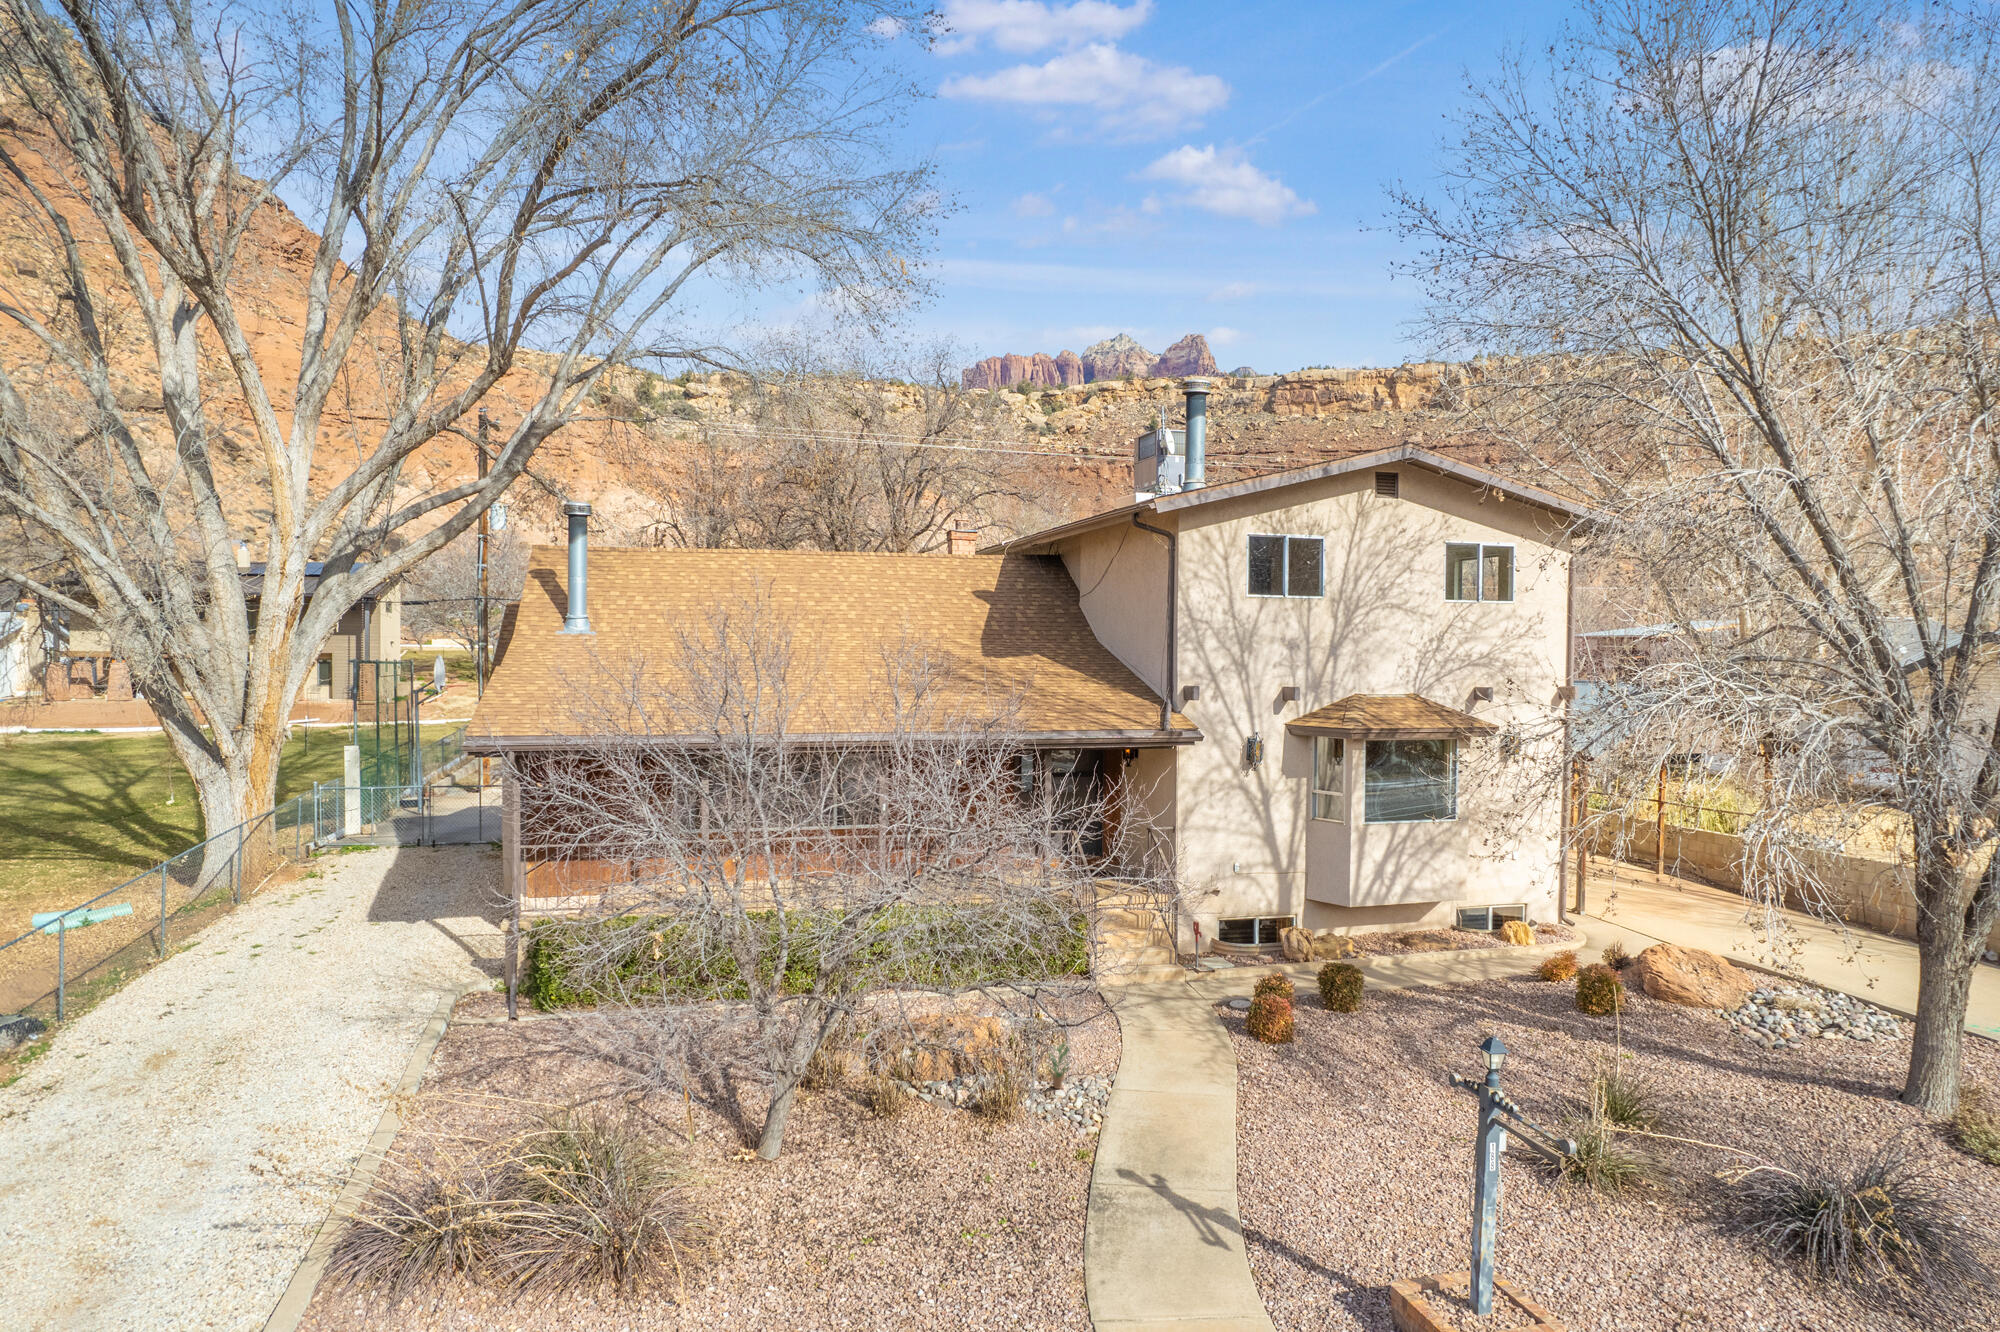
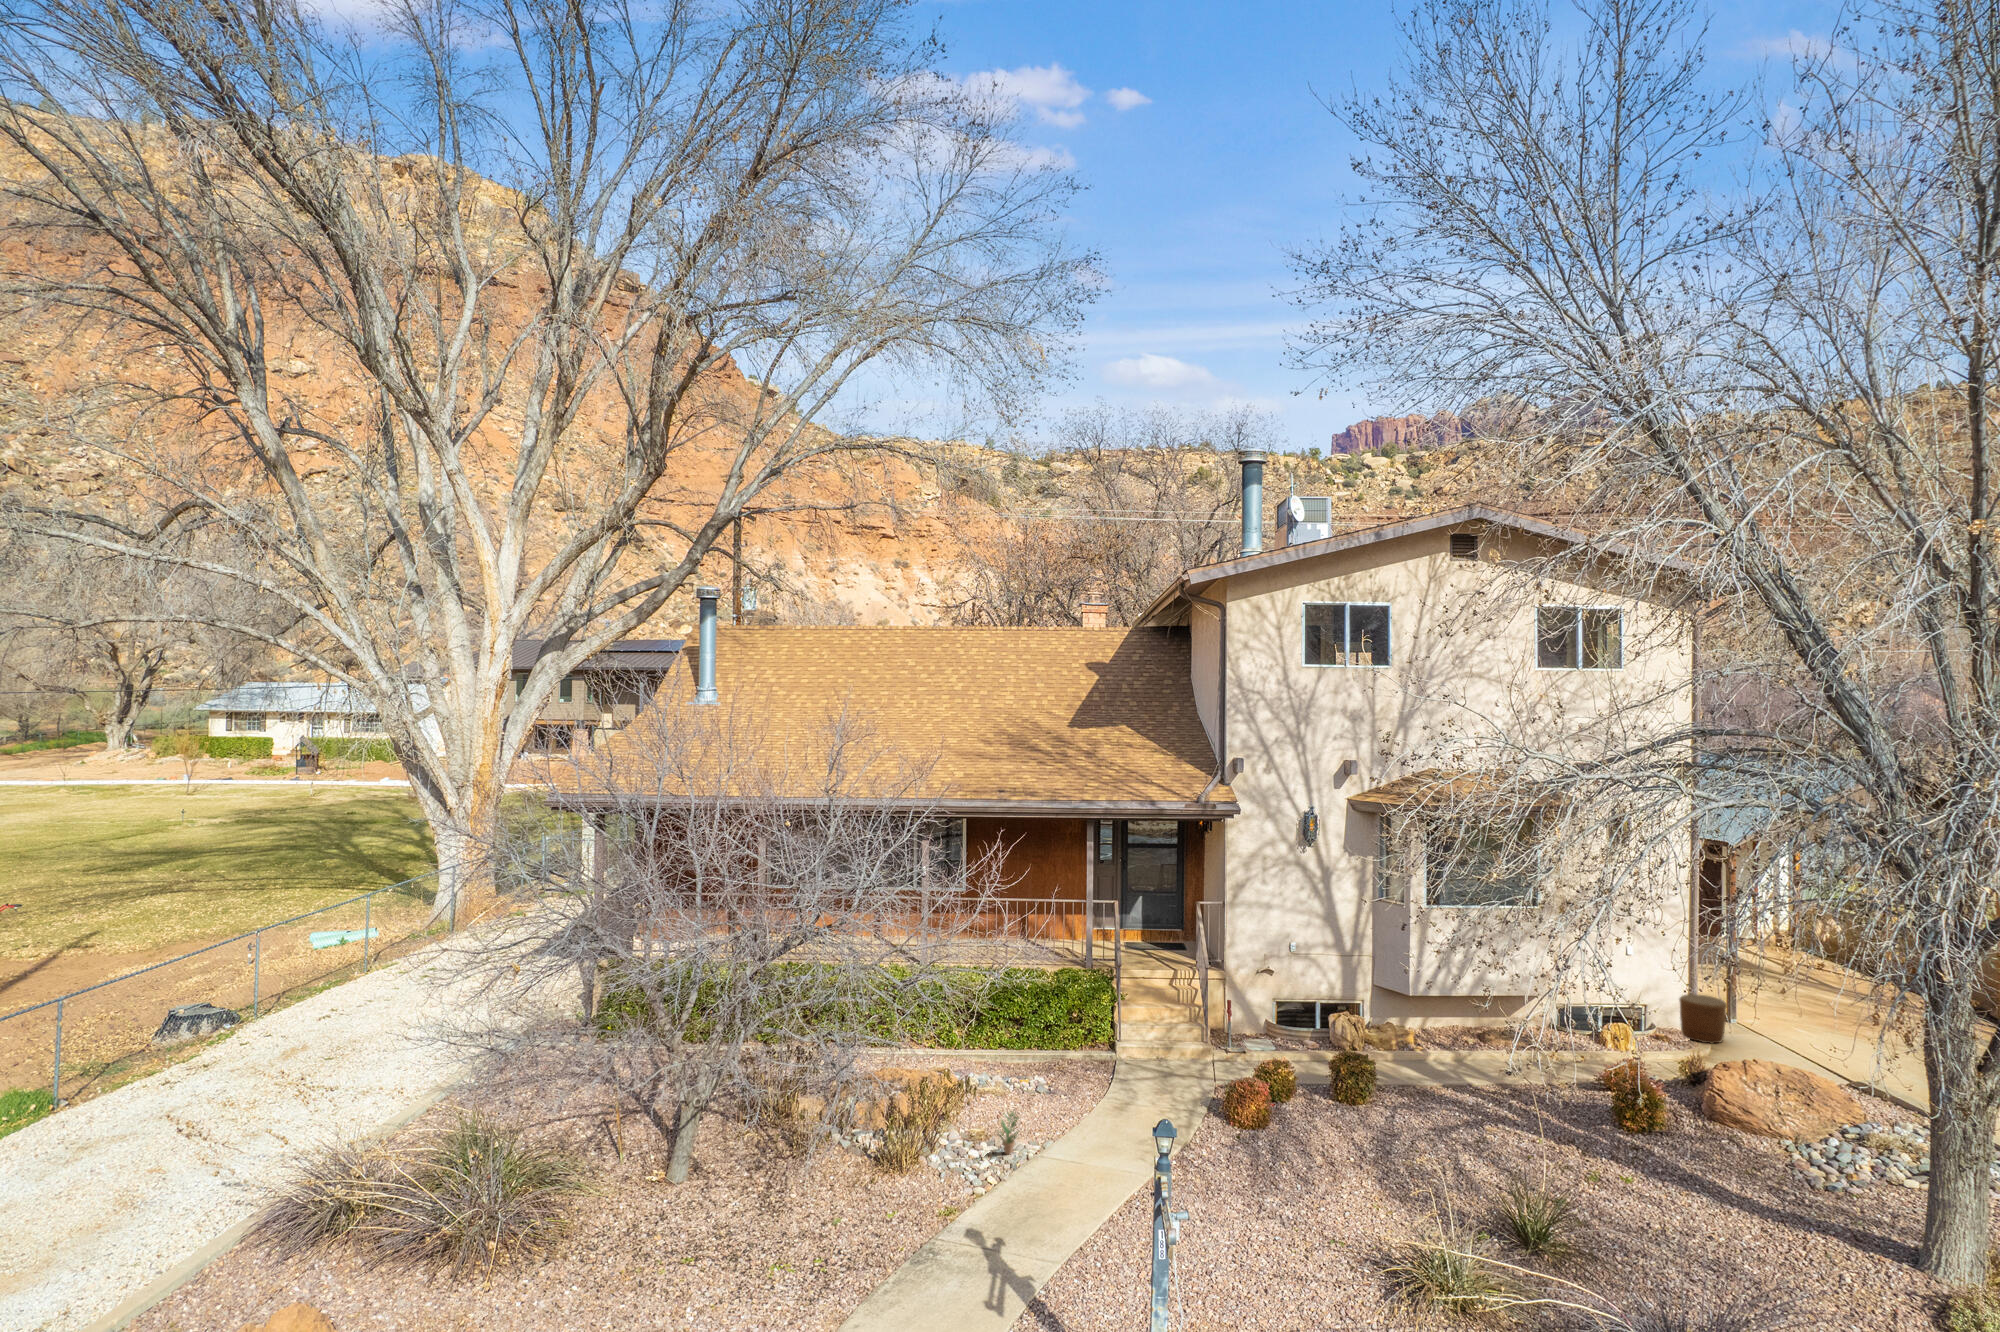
woven basket: none [1558,890,1599,932] -> present [1679,994,1727,1043]

